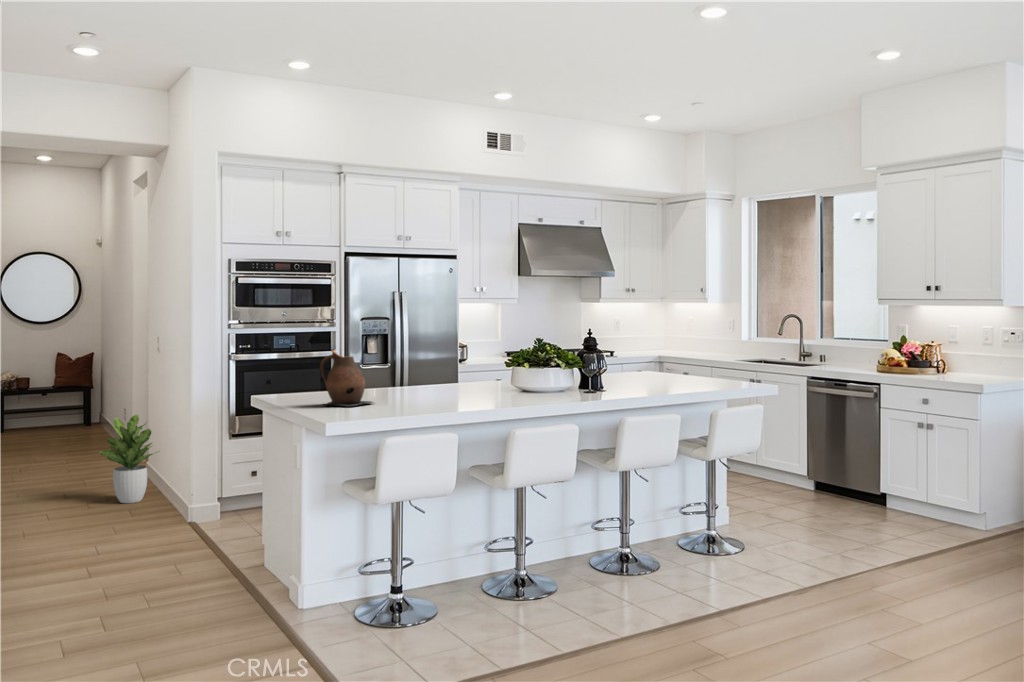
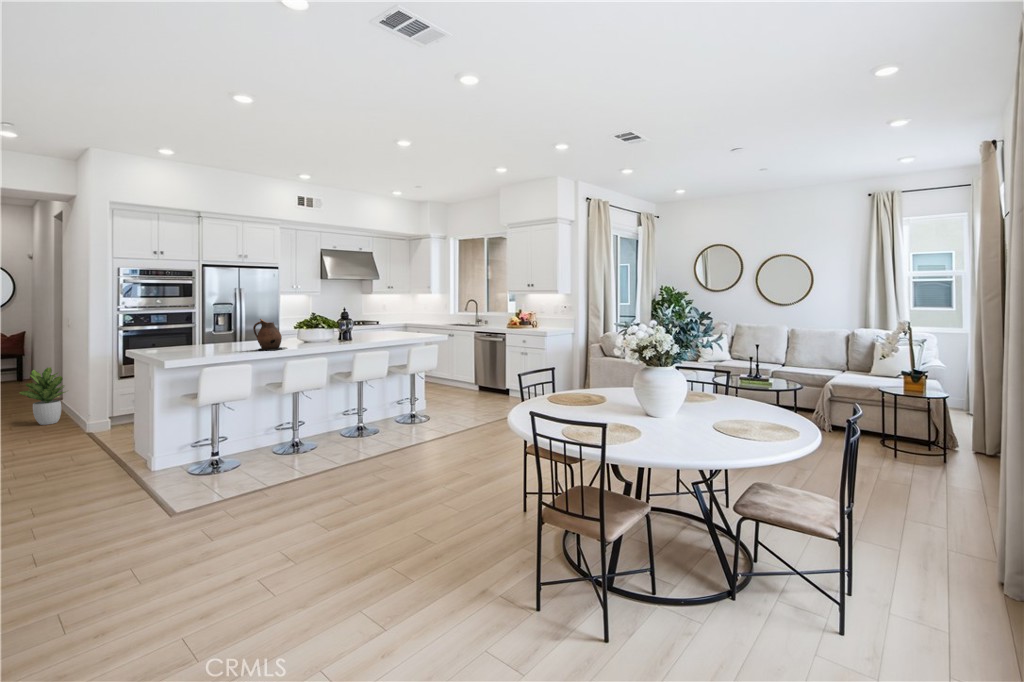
ceramic pitcher: present [320,350,373,407] -> present [253,319,285,350]

